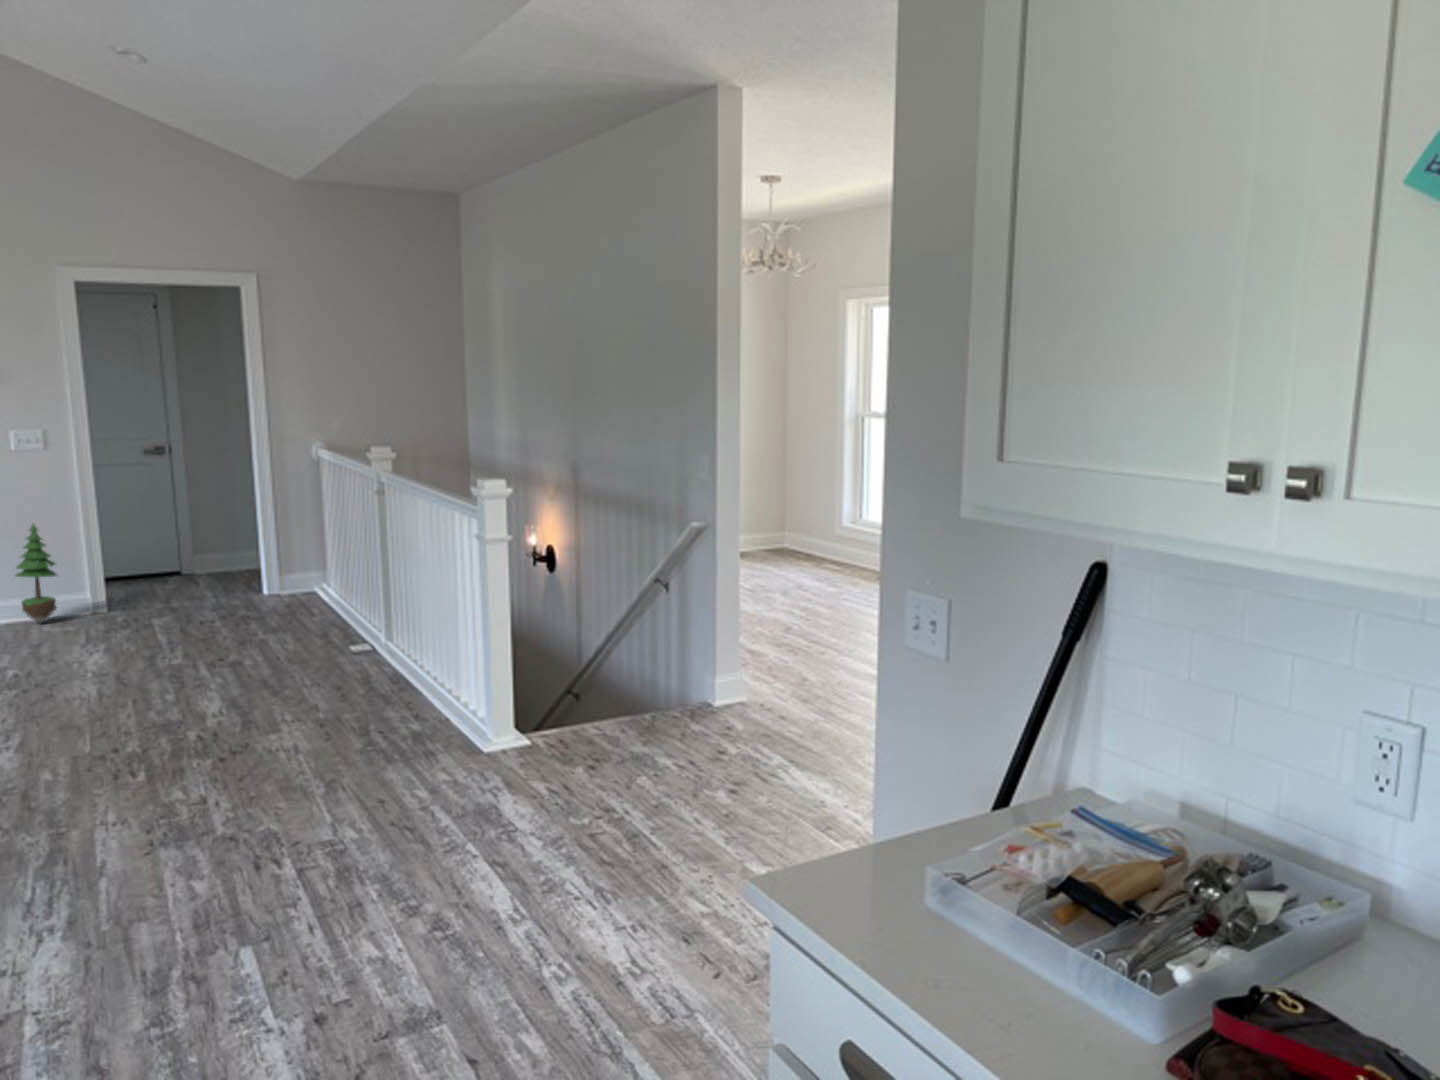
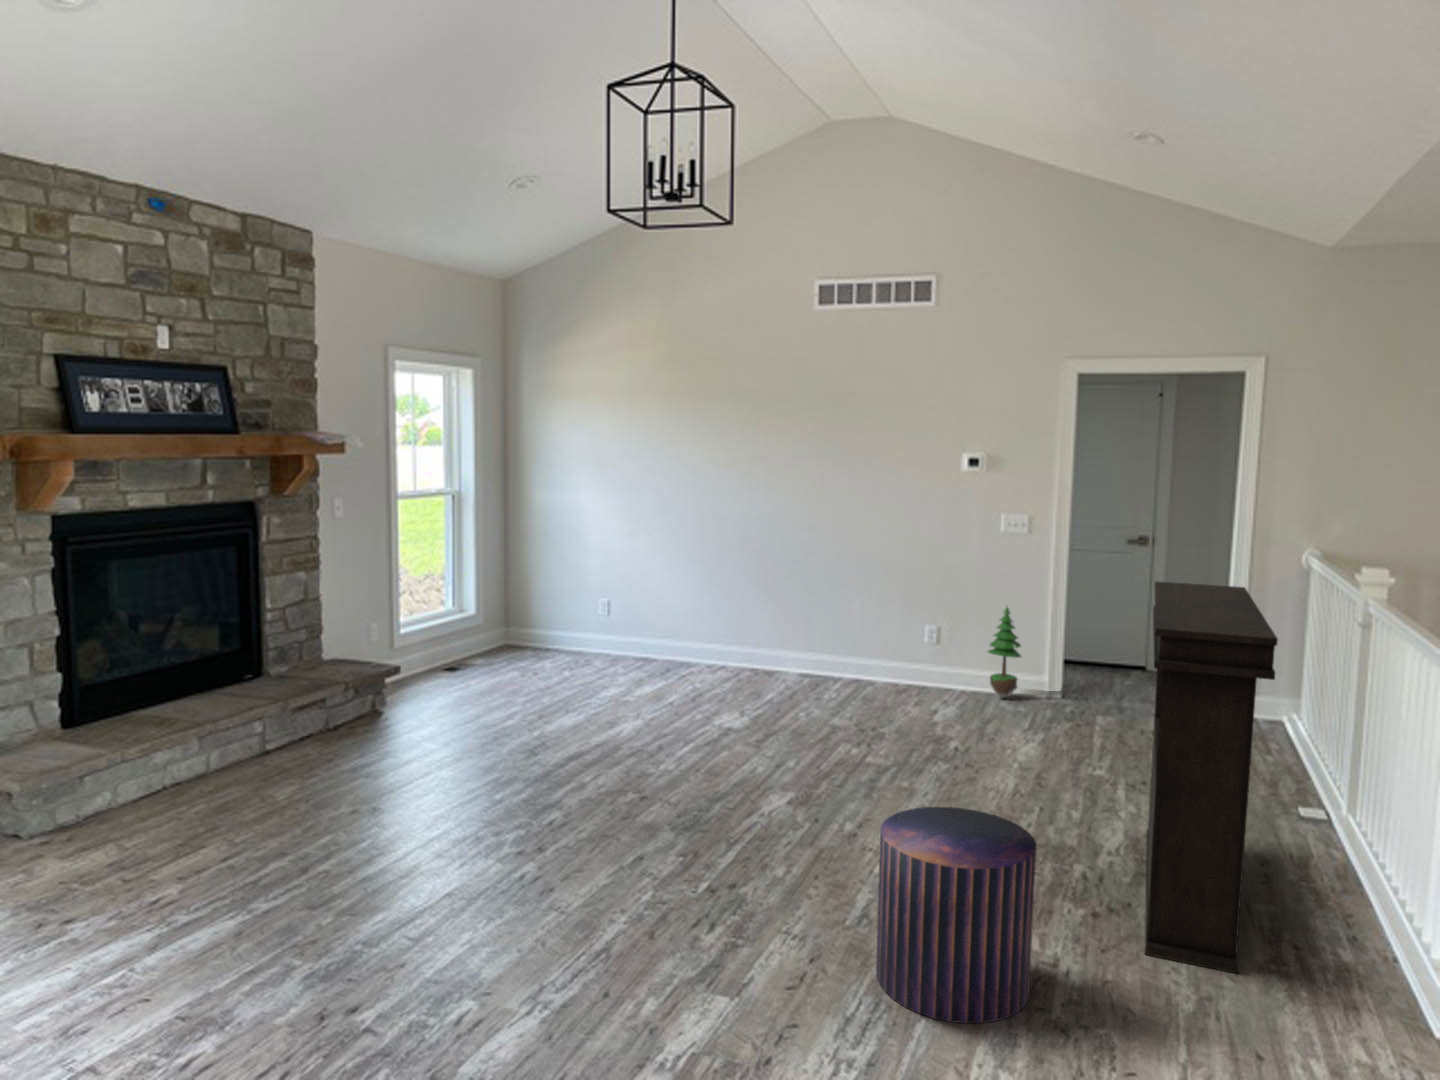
console table: none [223,468,351,771] -> present [1145,582,1278,973]
pouf: none [20,687,194,876] -> present [876,807,1036,1023]

